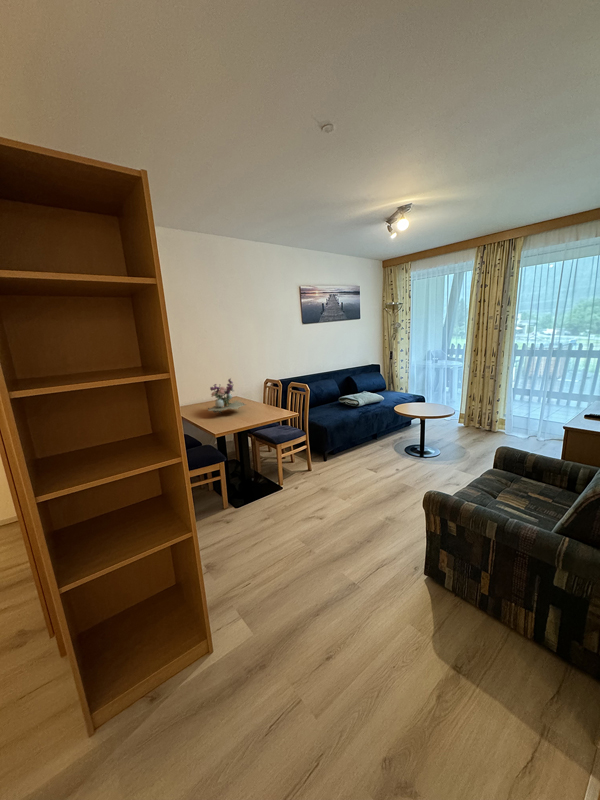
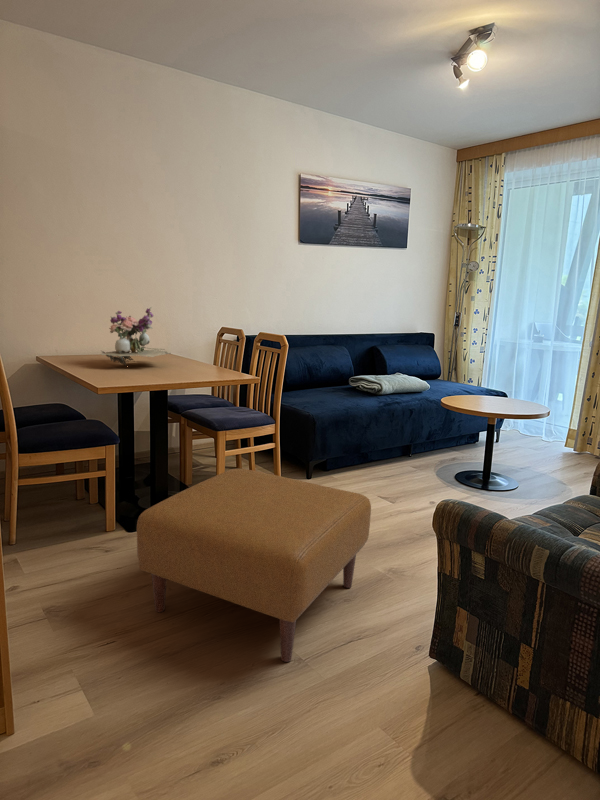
ottoman: none [255,471,377,587] -> present [137,468,371,662]

